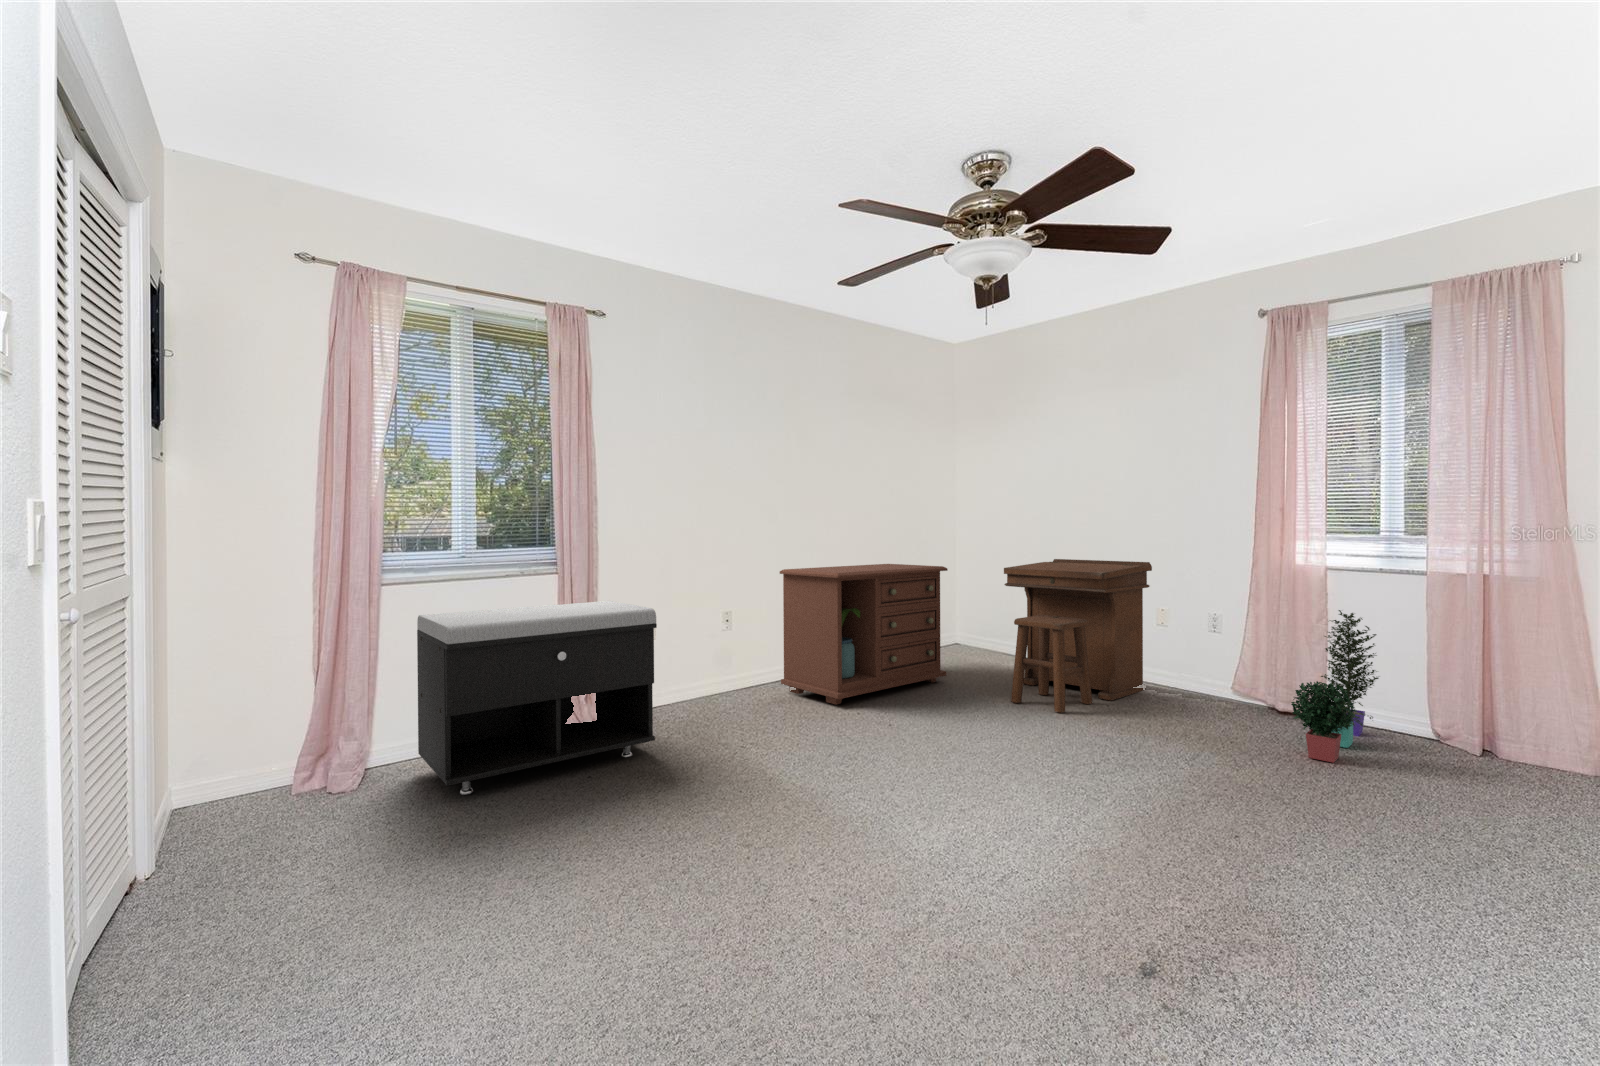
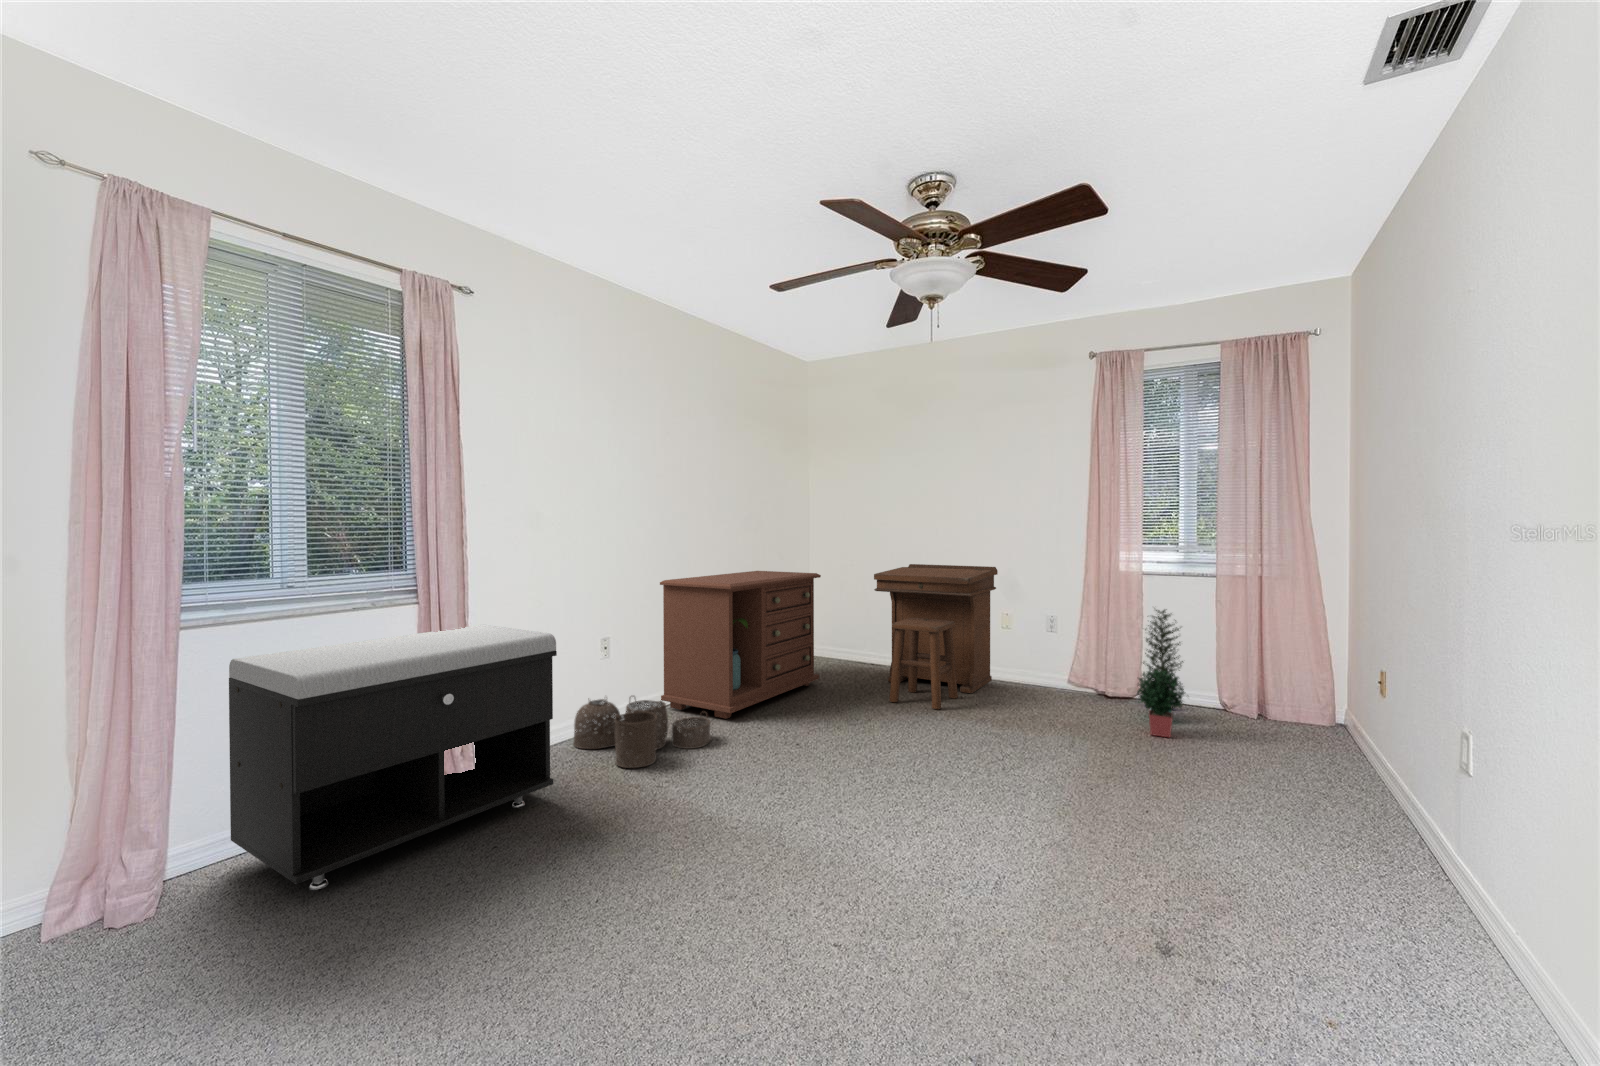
woven basket: none [691,673,811,737] -> present [573,696,710,768]

